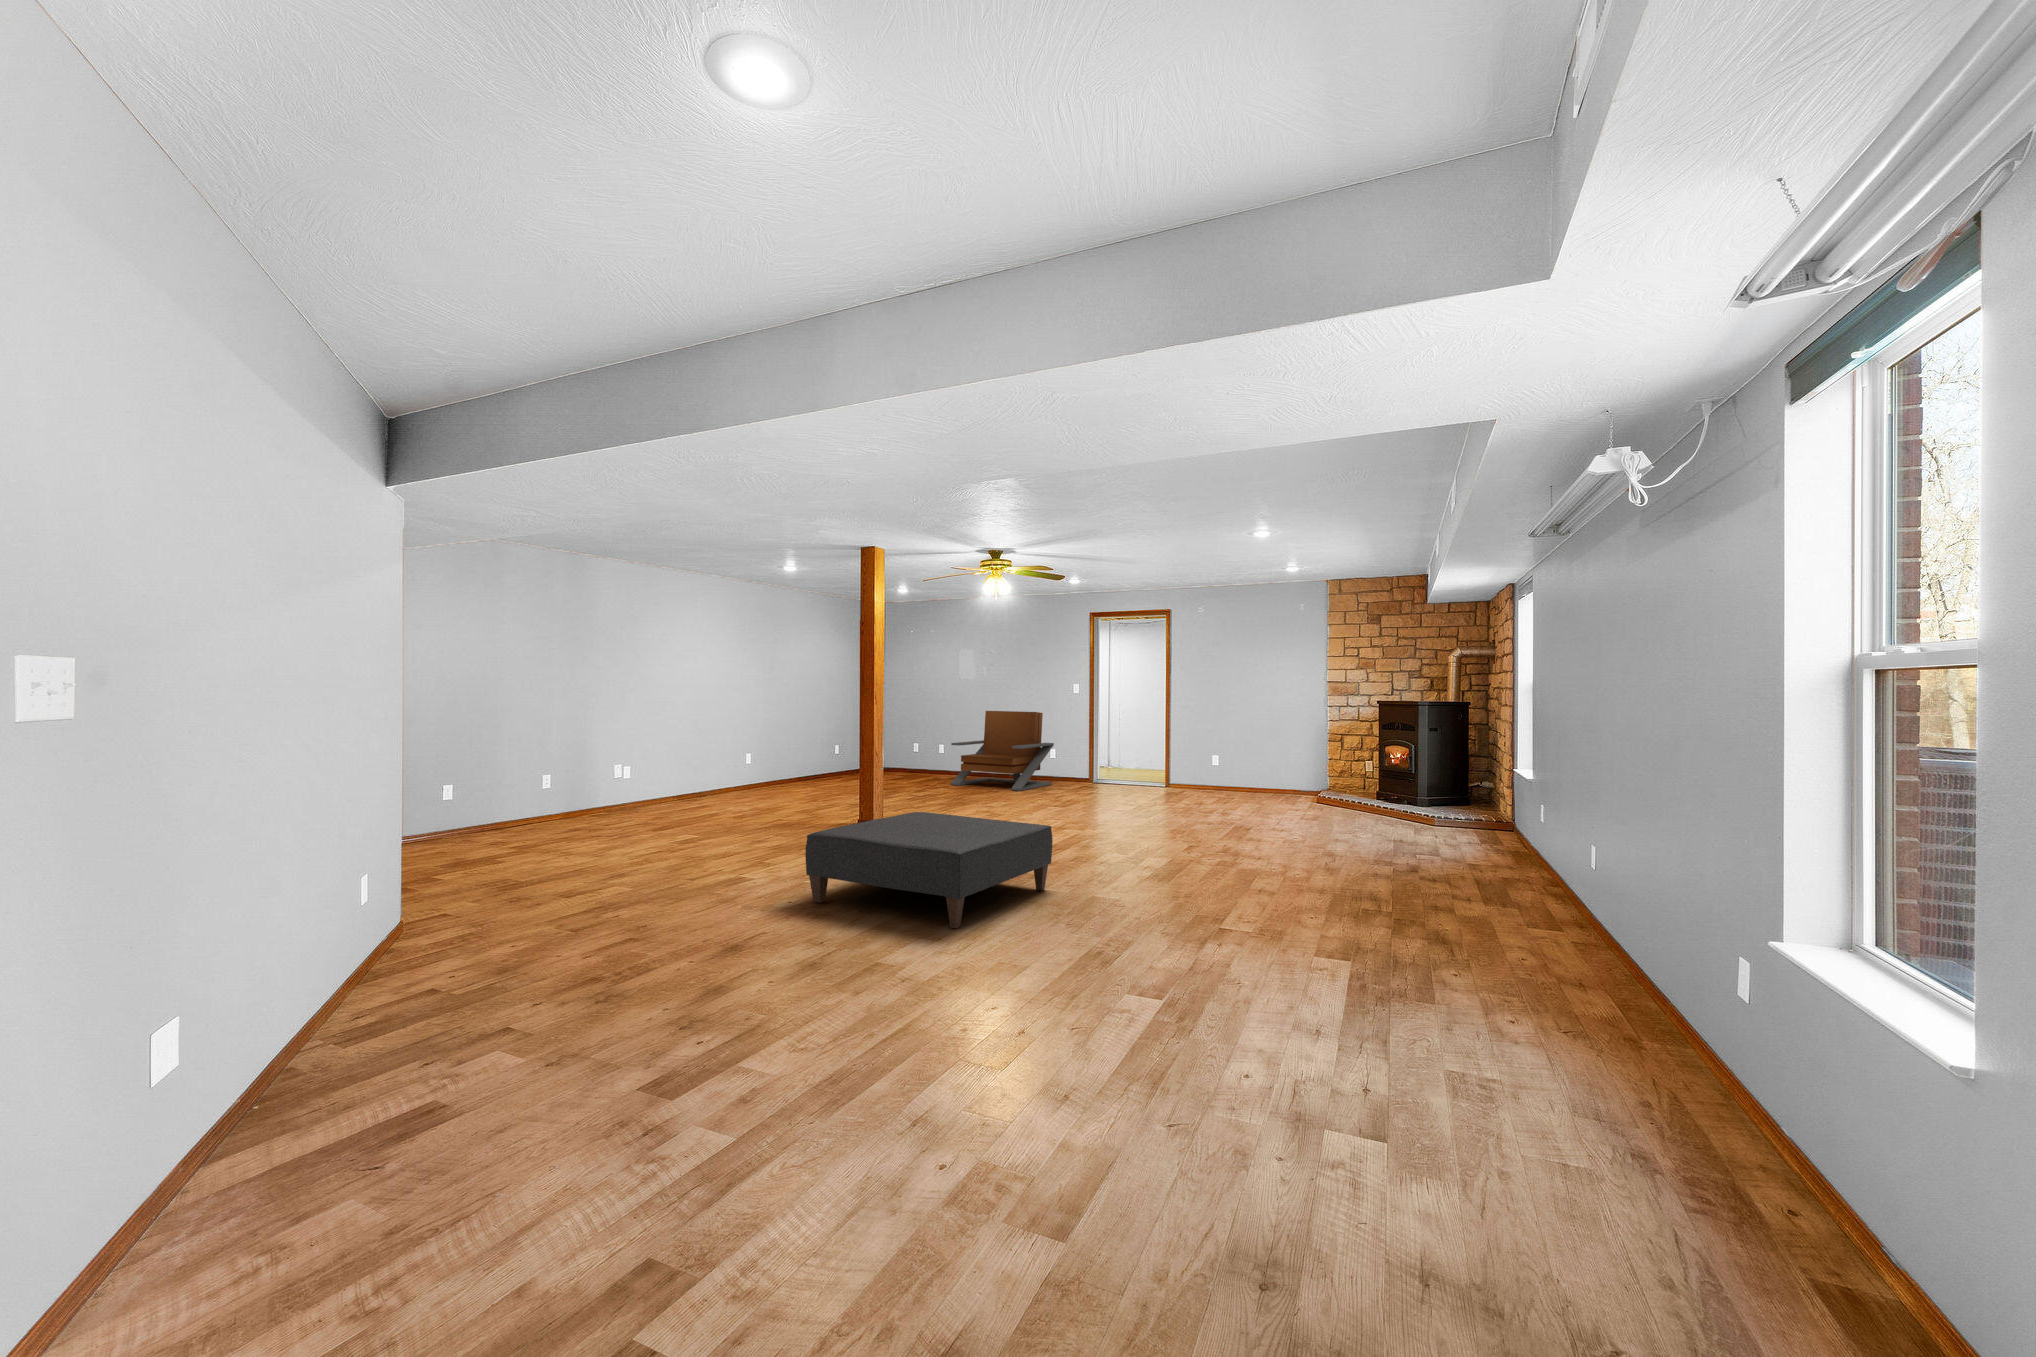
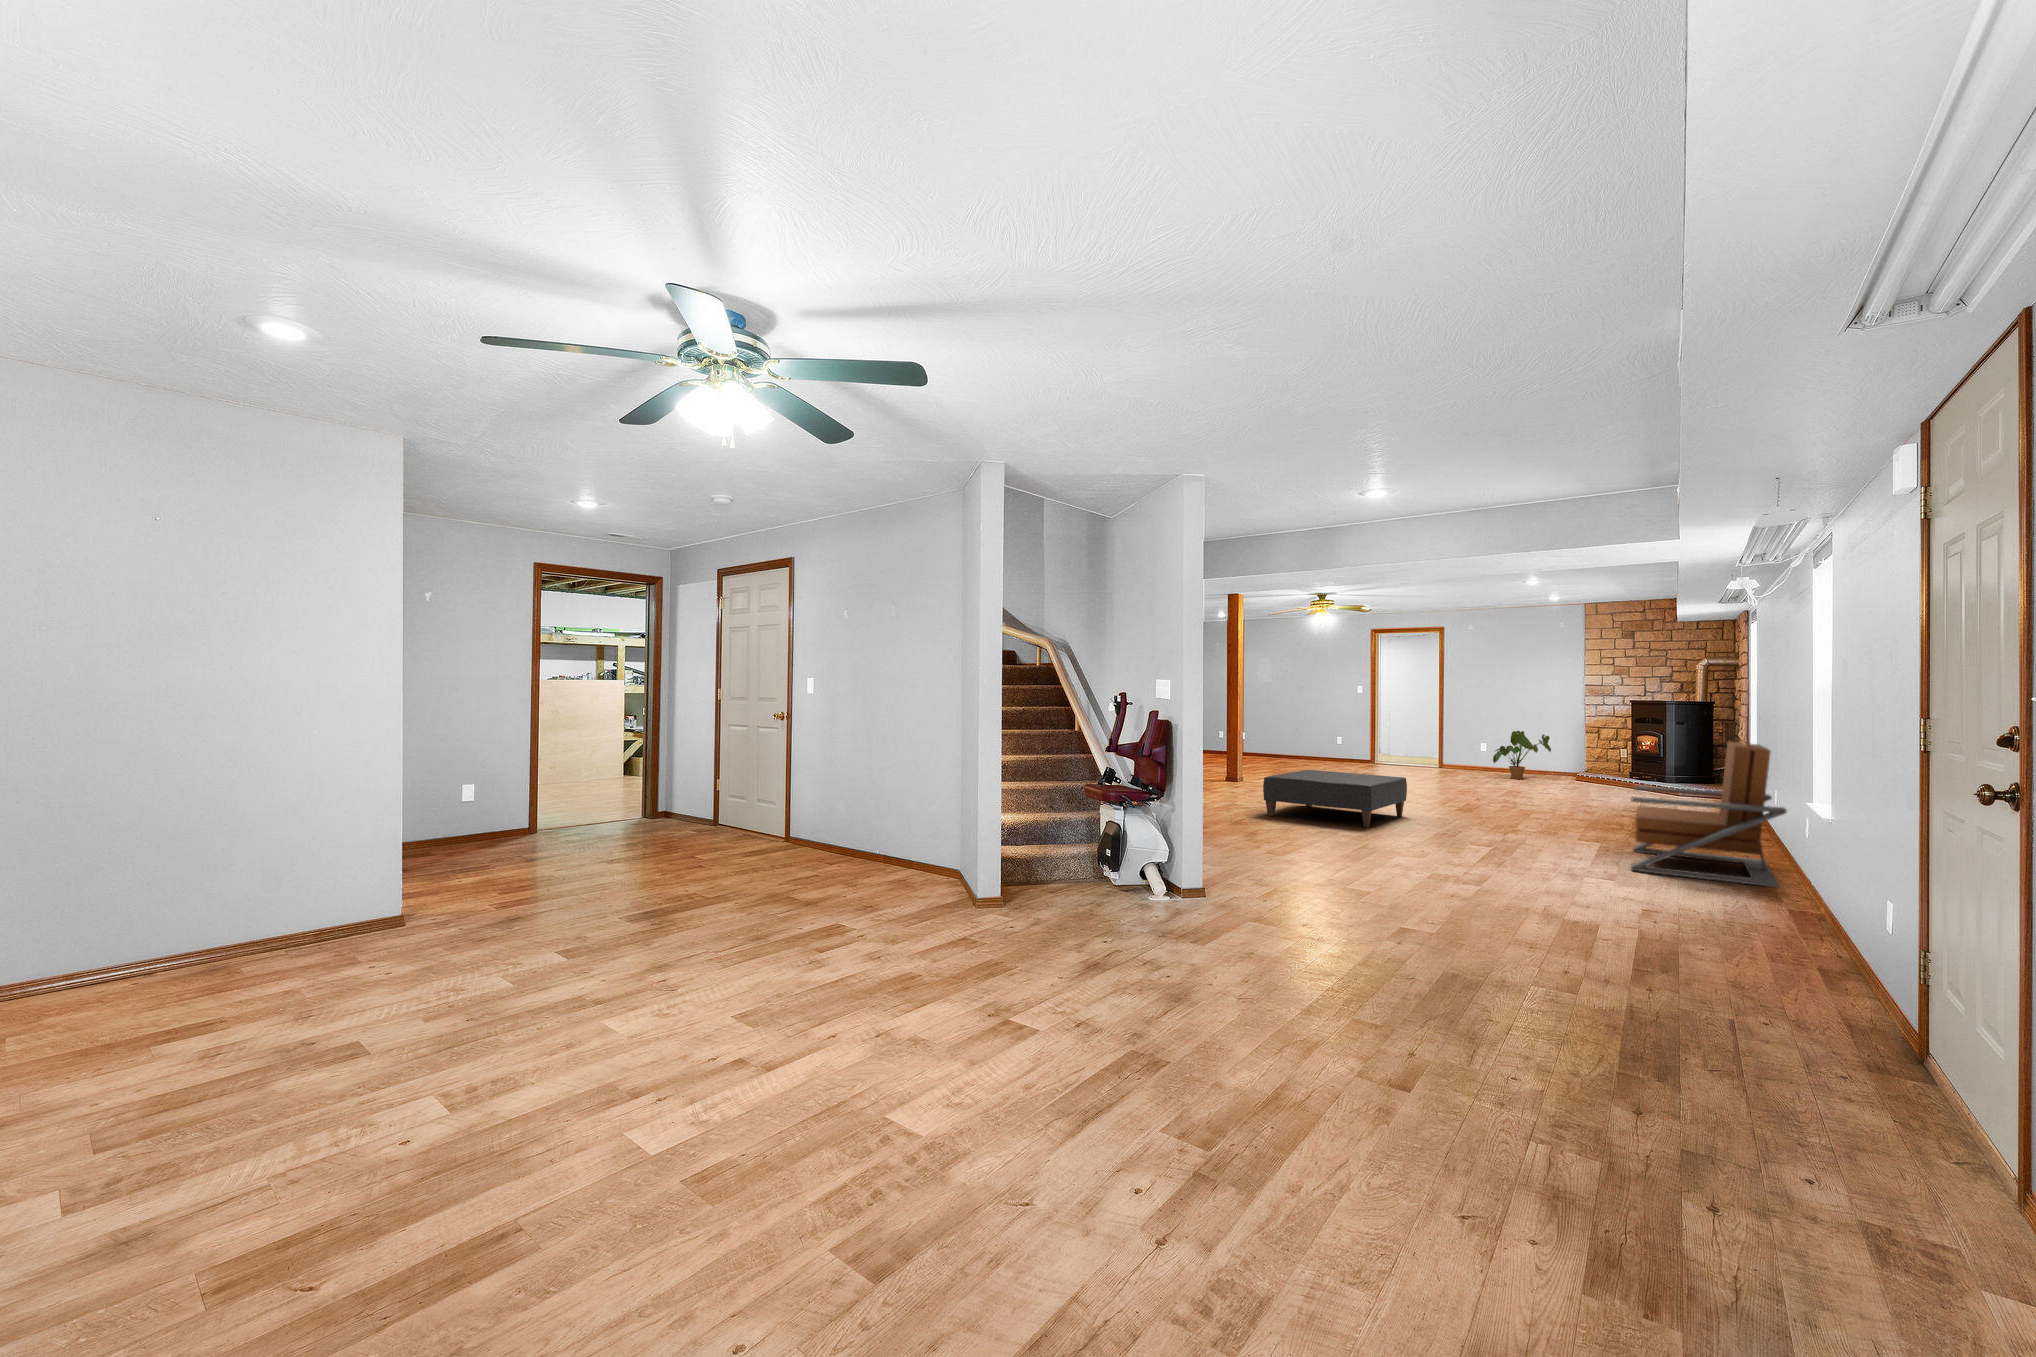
lounge chair: present [951,711,1054,791] -> present [1631,742,1787,887]
house plant: none [1221,739,1287,802] -> present [1493,731,1551,779]

